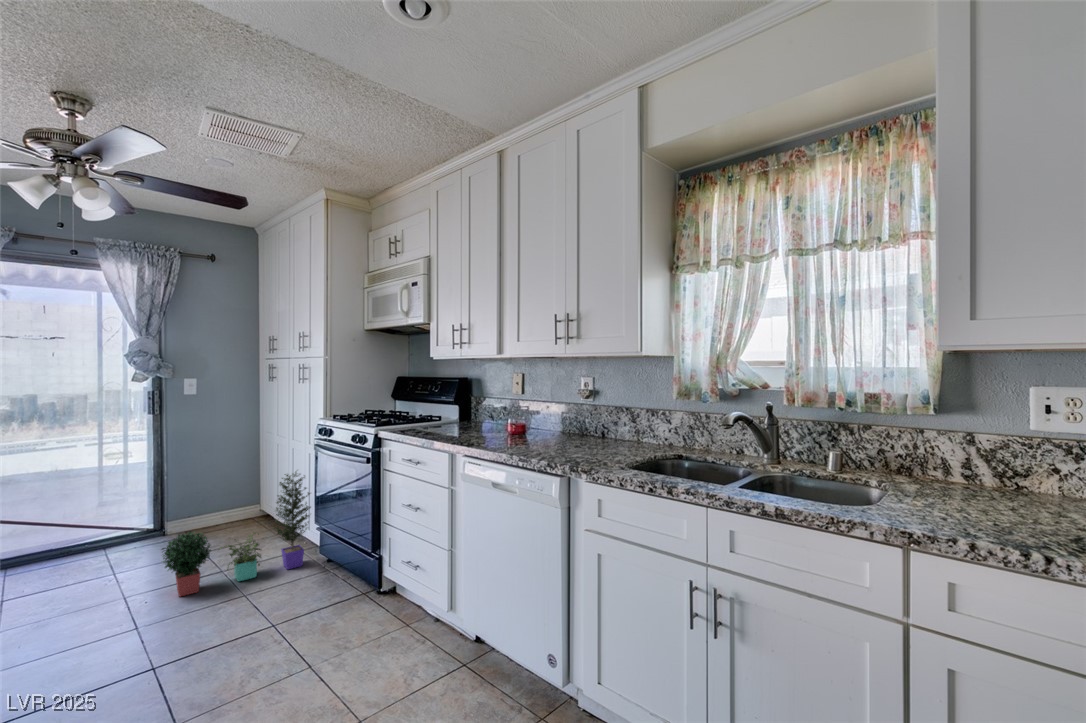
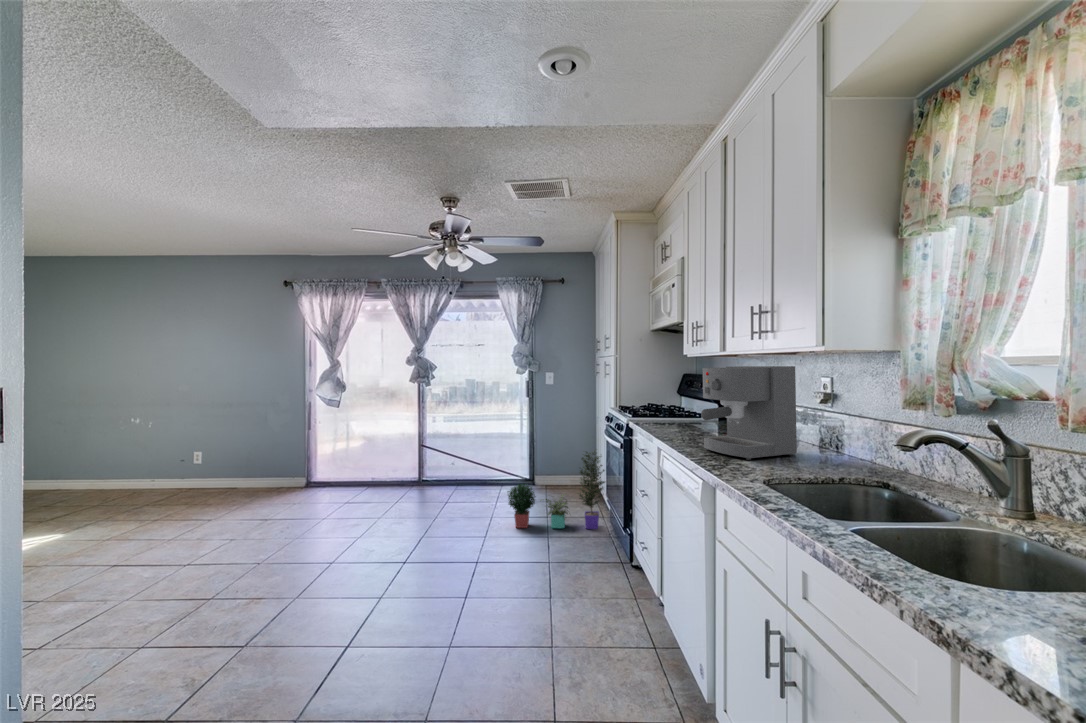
coffee maker: none [520,368,592,452] -> present [701,366,797,460]

